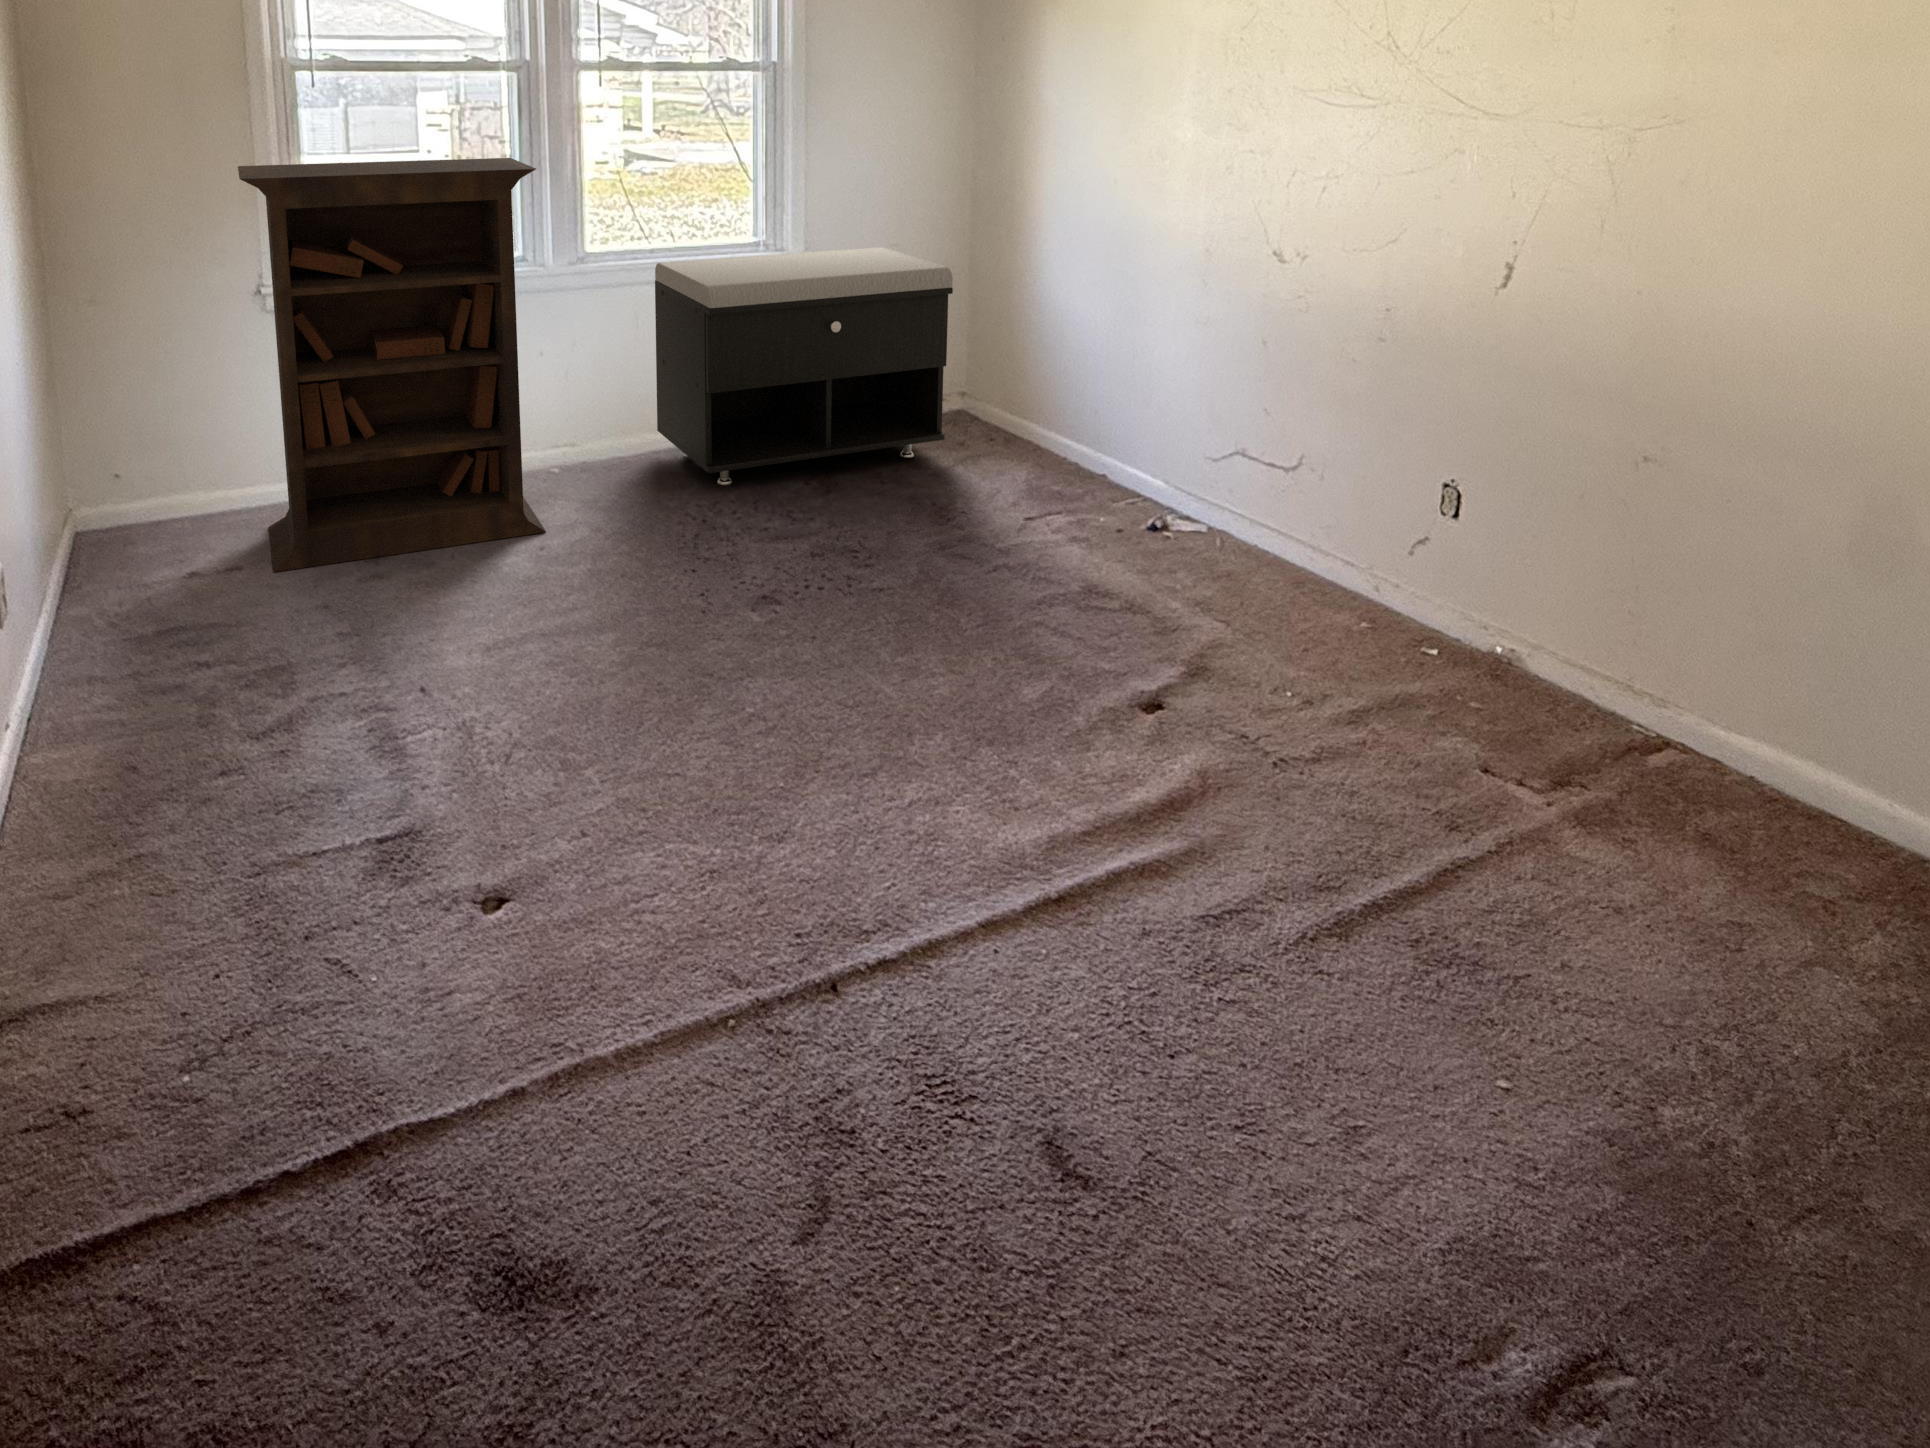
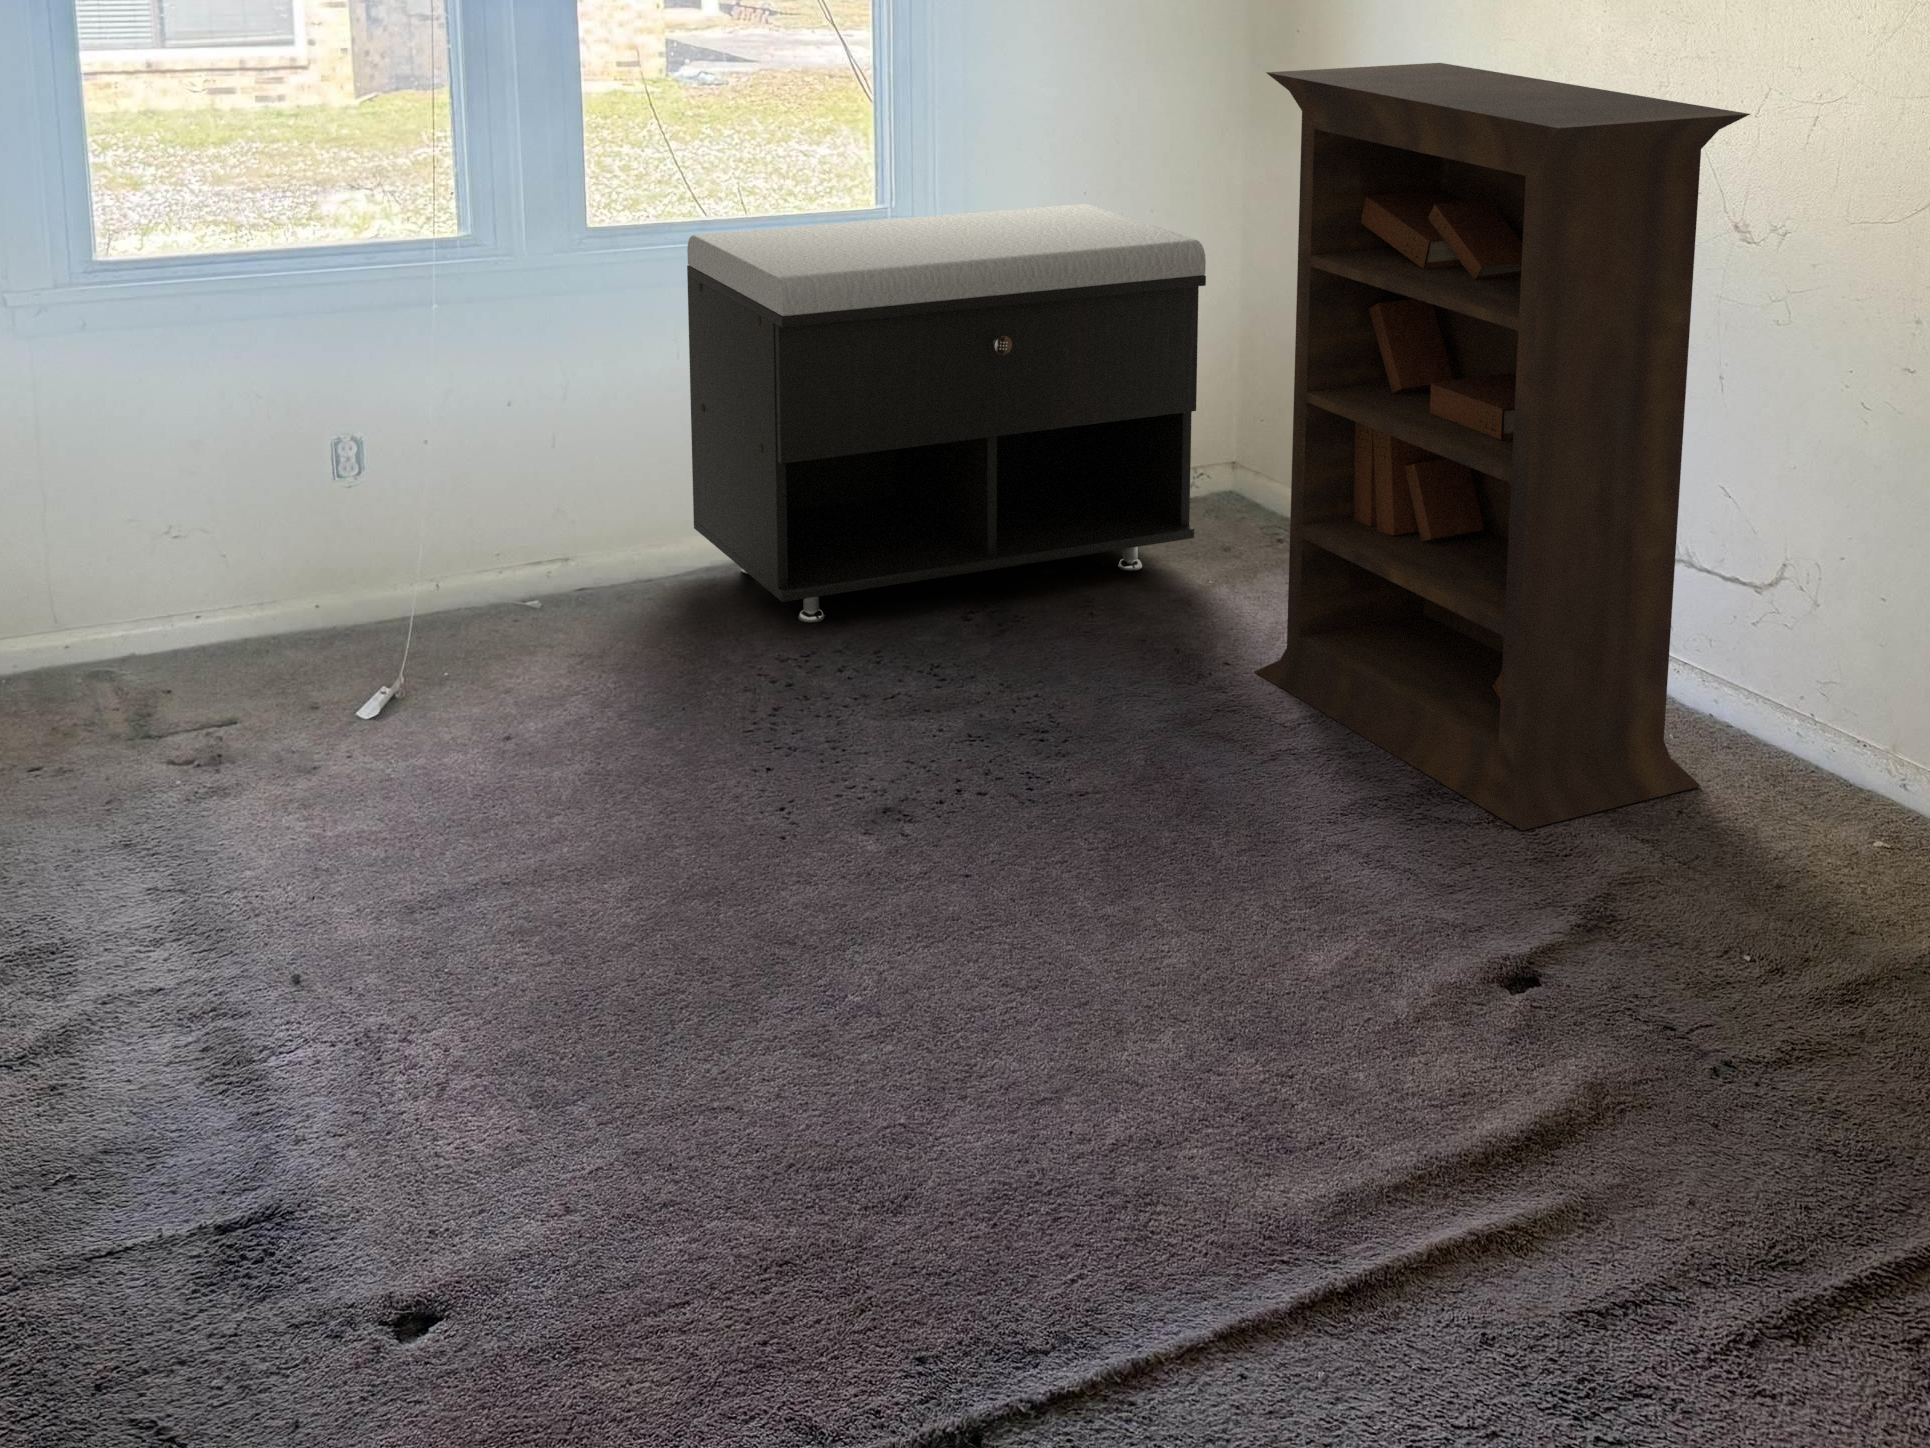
bookcase: present [238,158,546,572] -> present [1255,63,1750,830]

